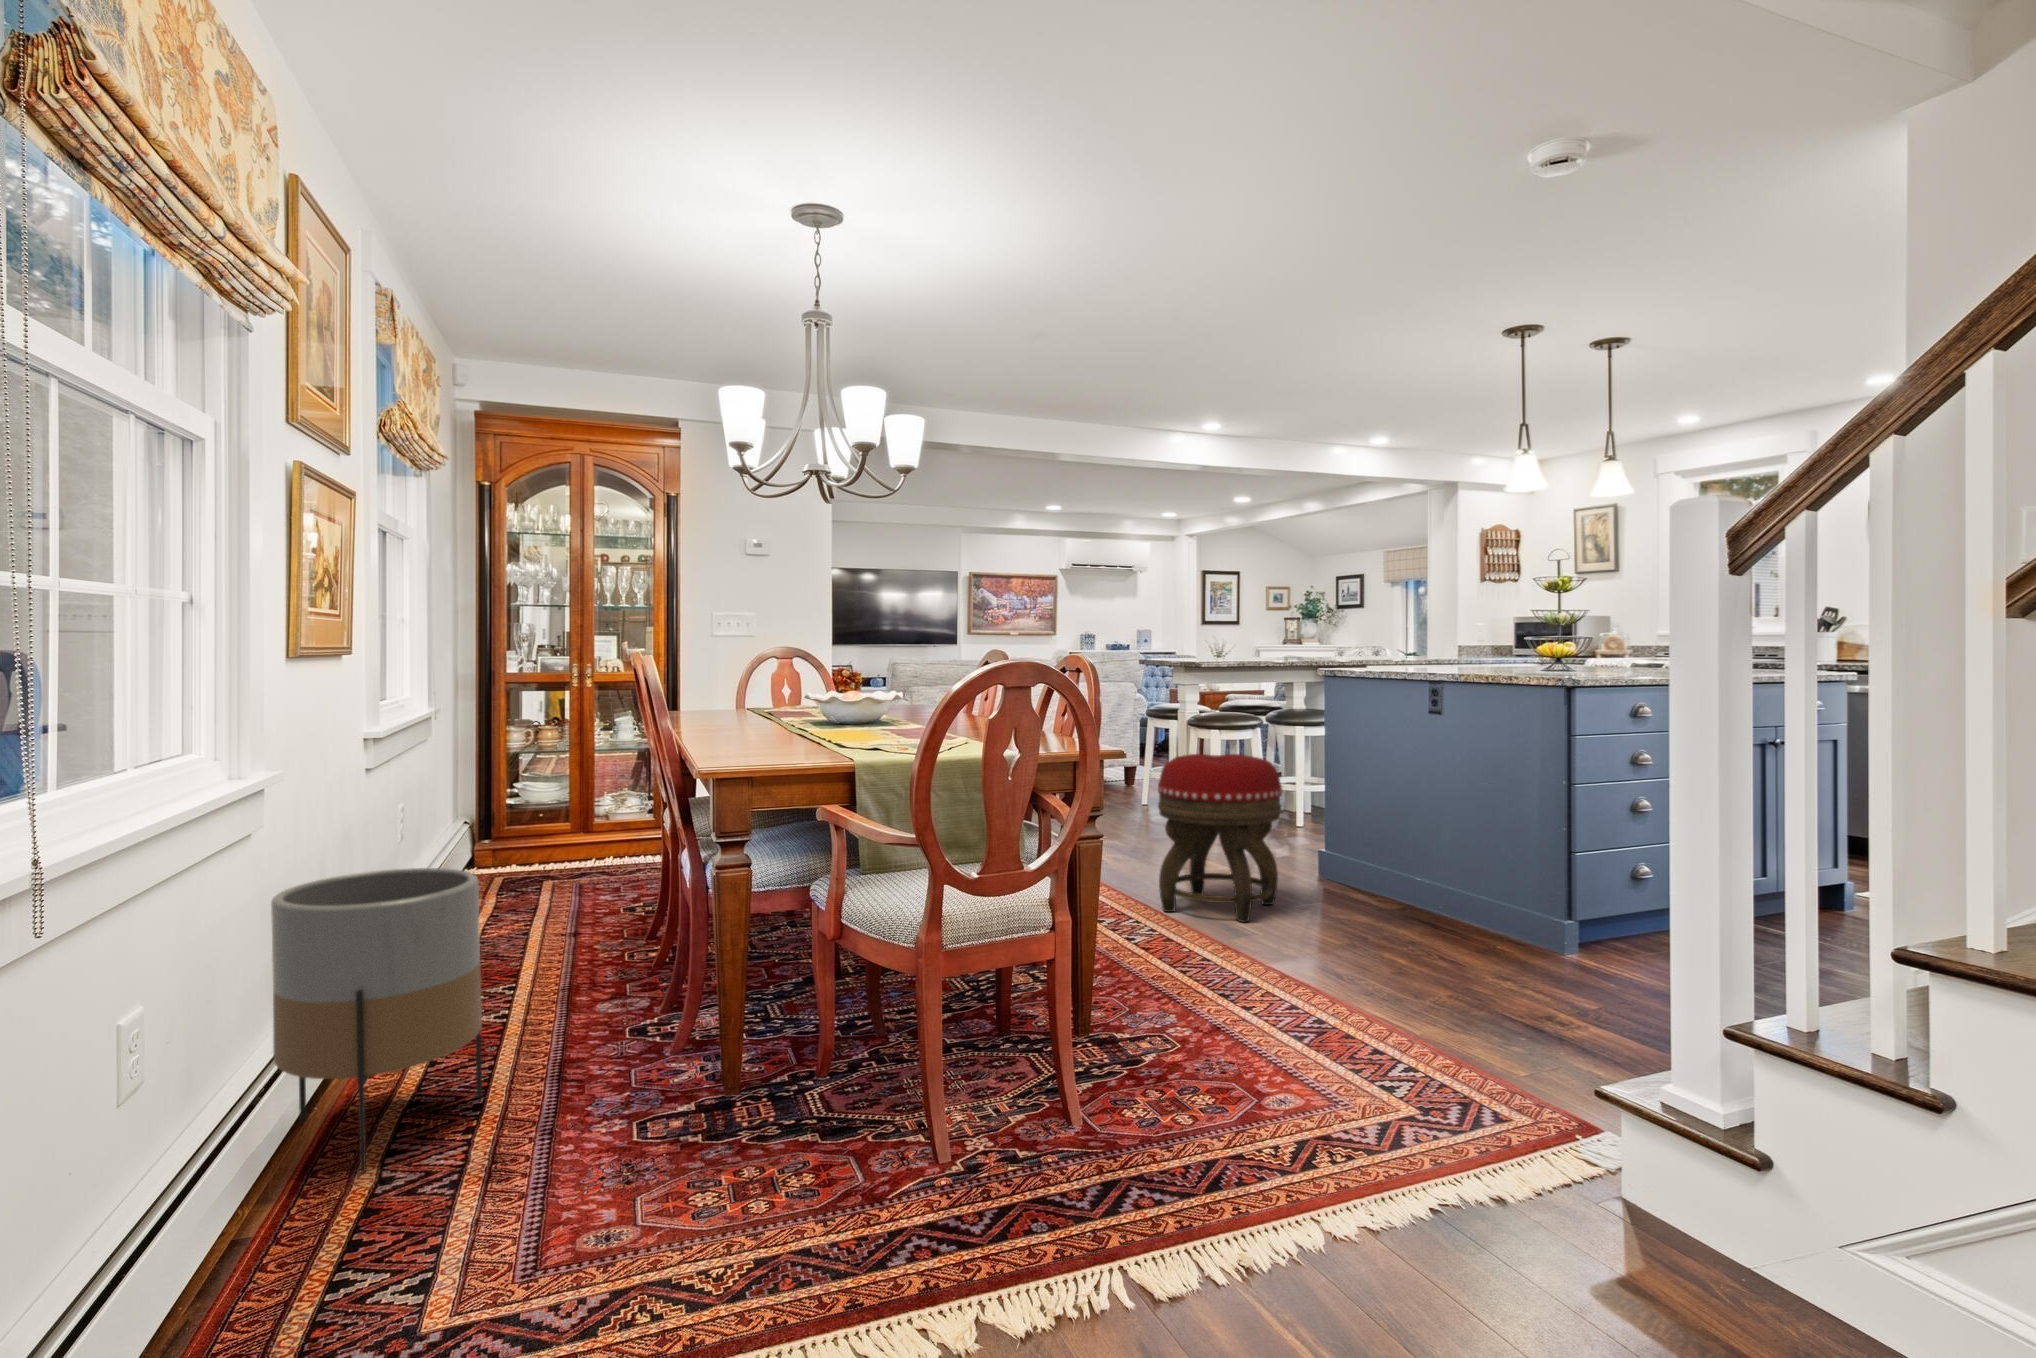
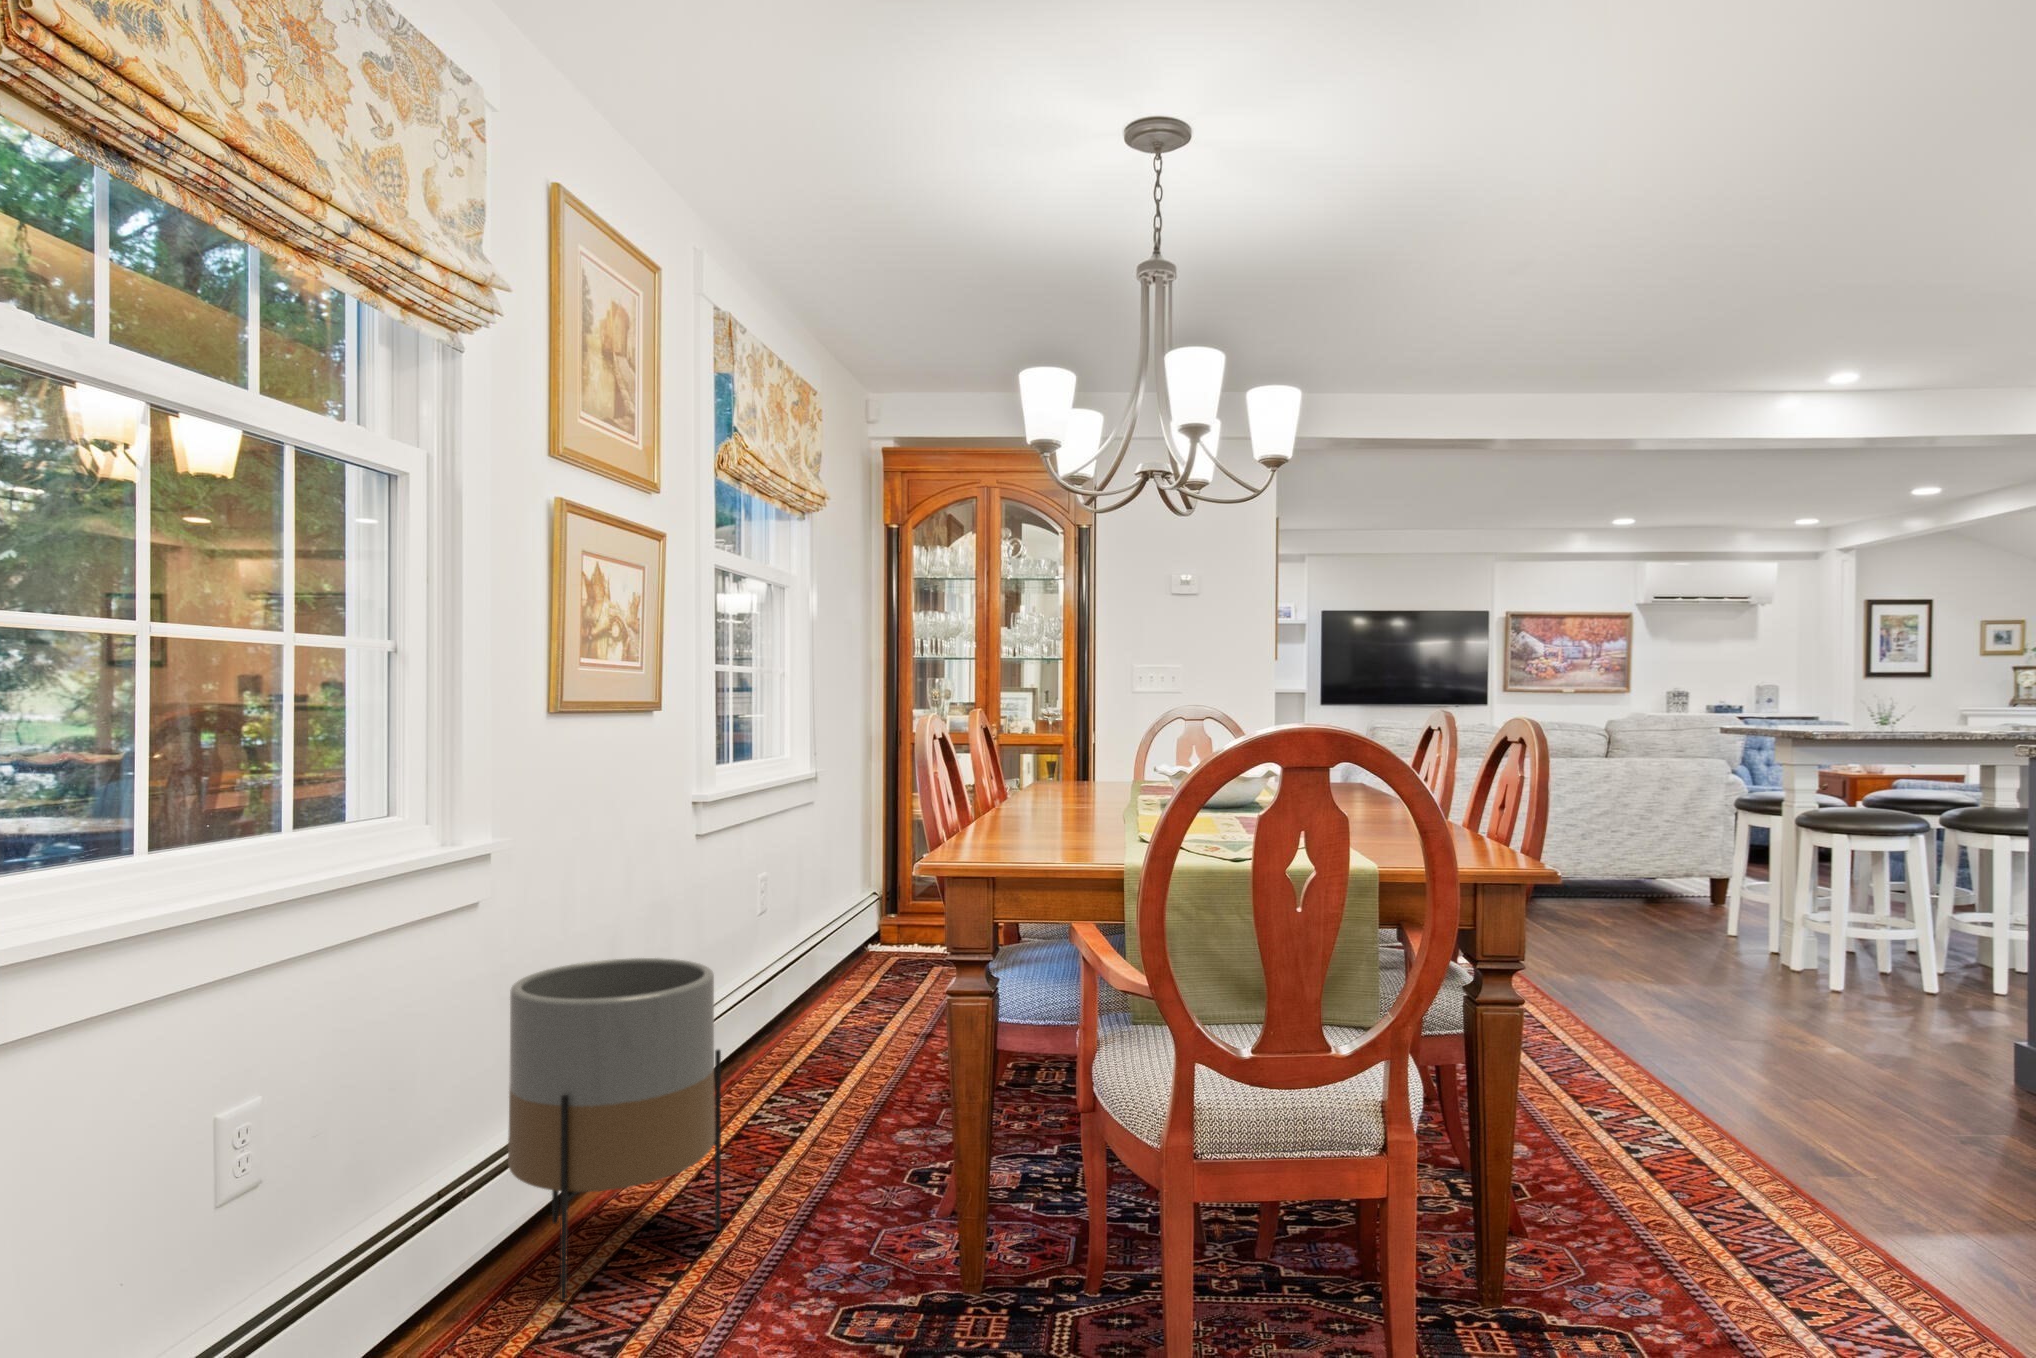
footstool: present [1158,754,1282,922] -> none [1693,874,1922,1152]

